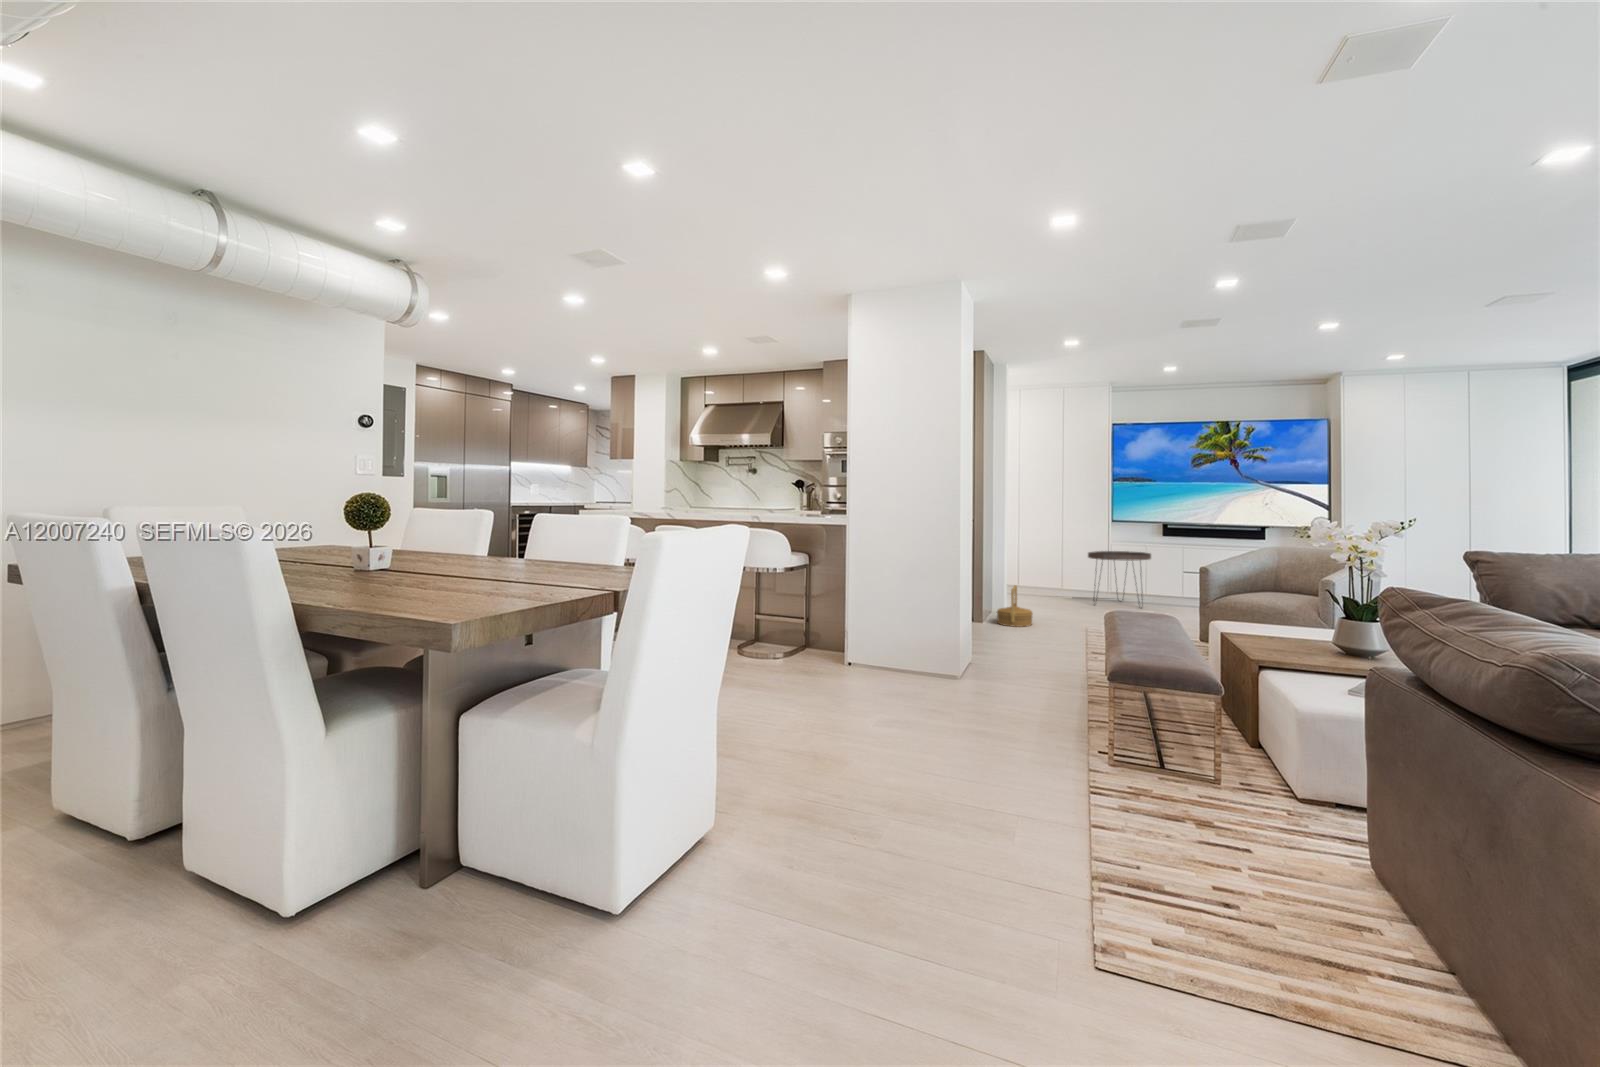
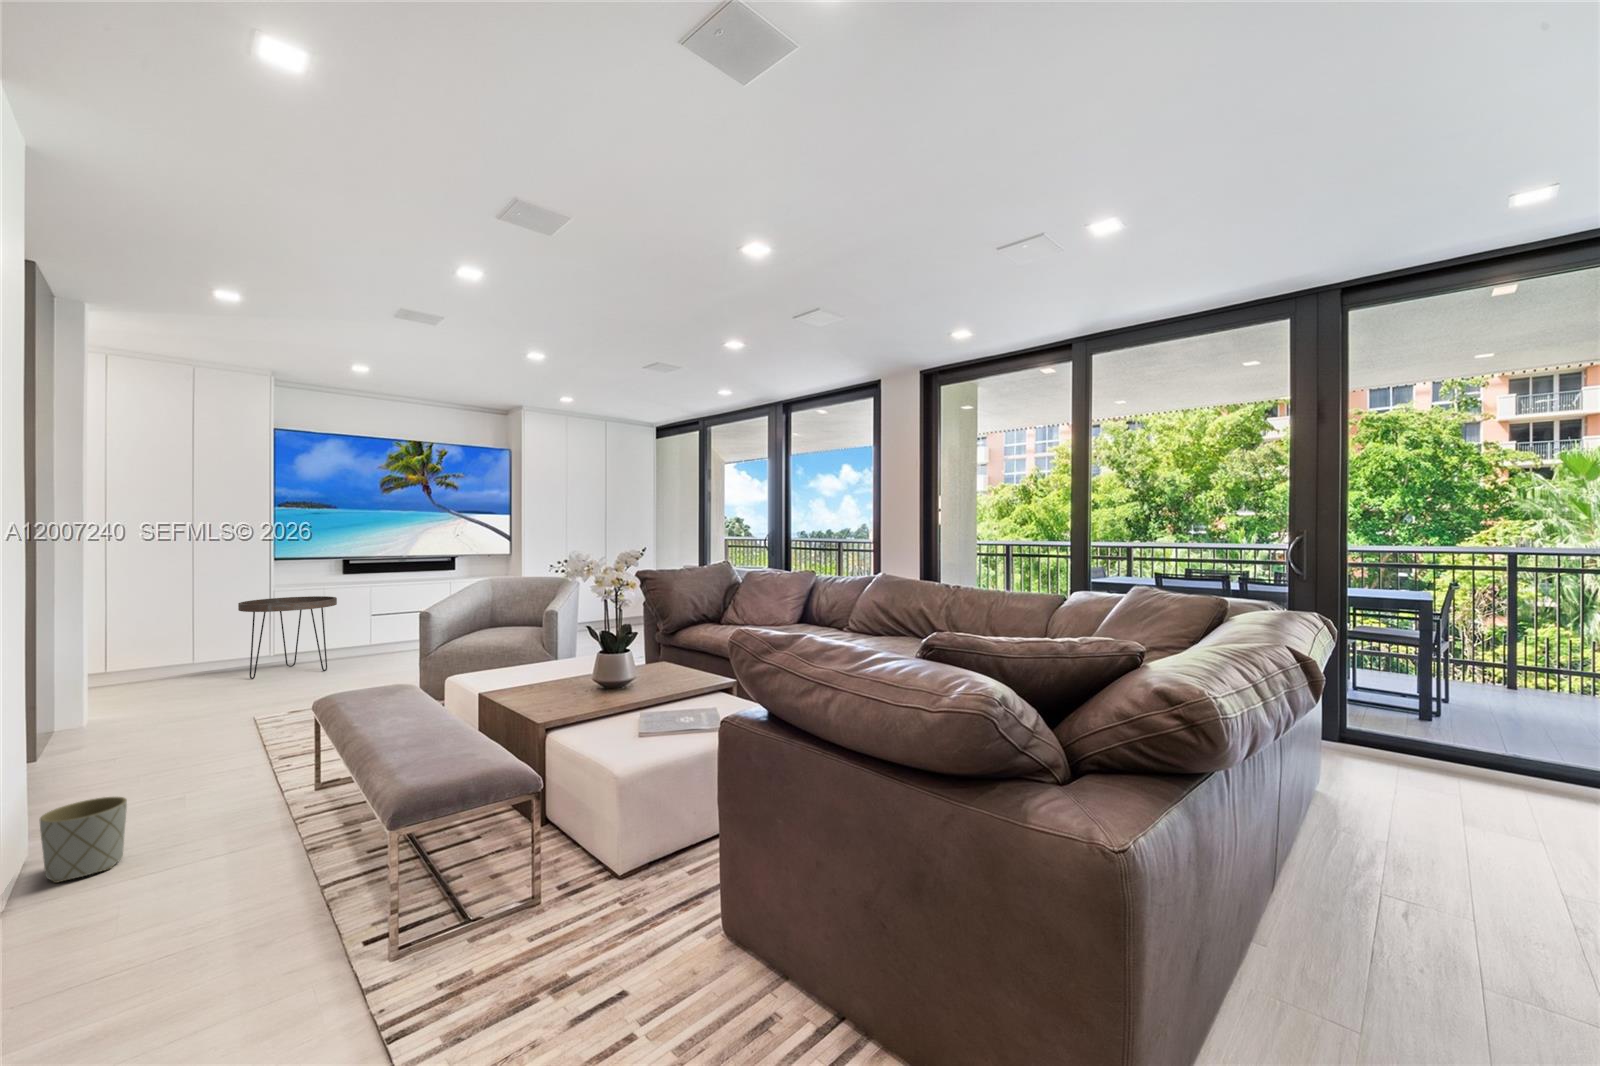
basket: present [997,585,1033,627] -> none [54,674,145,753]
planter: none [981,641,1012,678] -> present [40,797,127,883]

